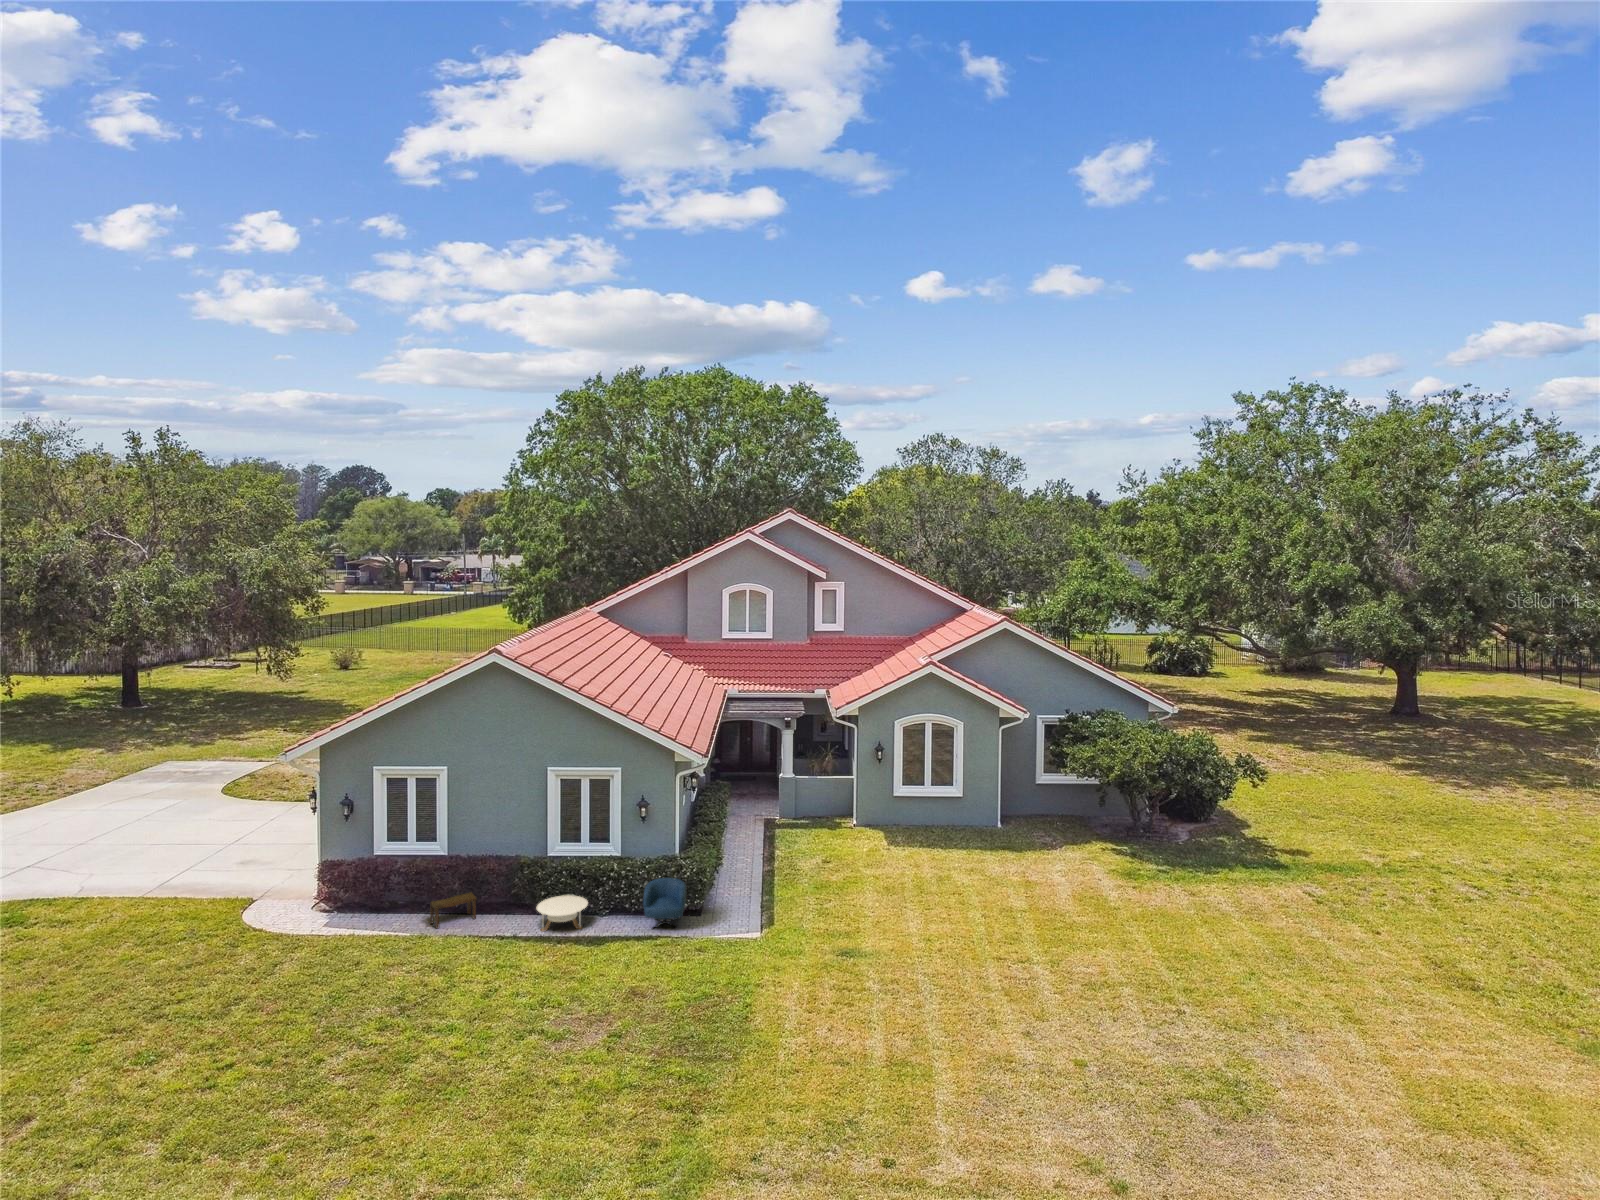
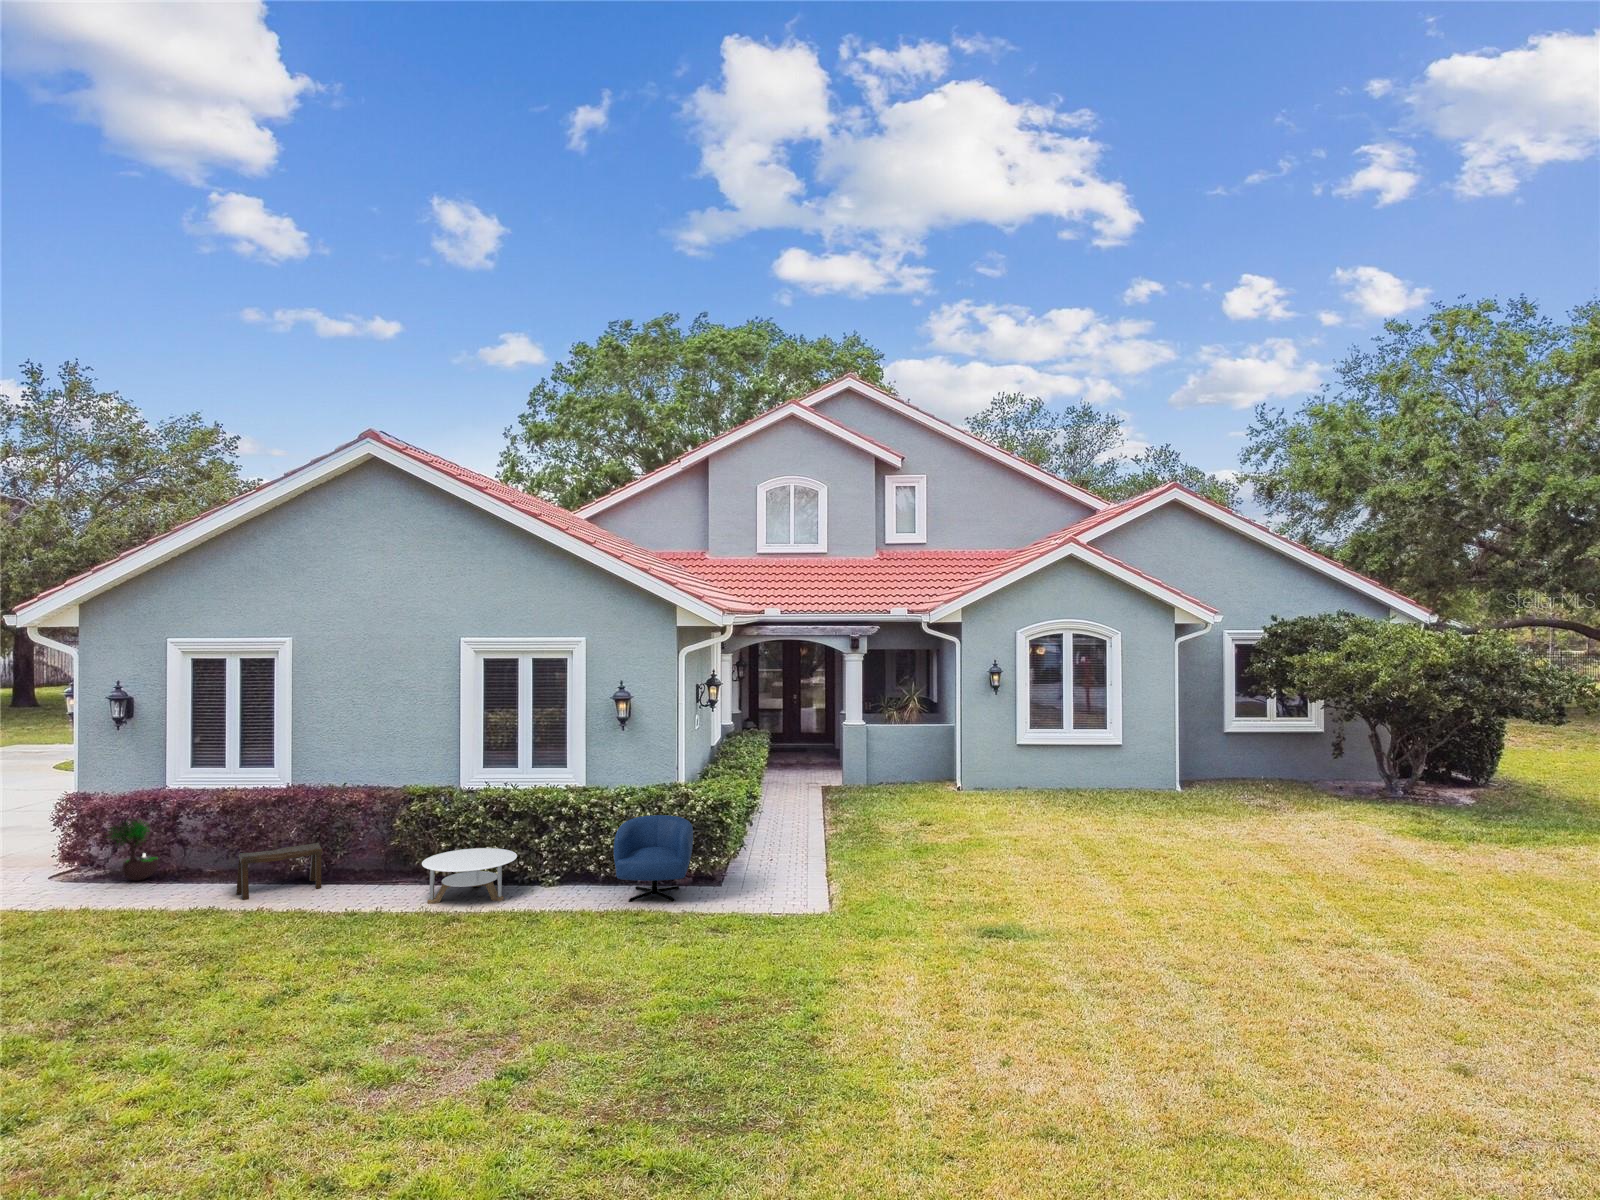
potted tree: none [350,877,377,913] -> present [112,819,158,880]

